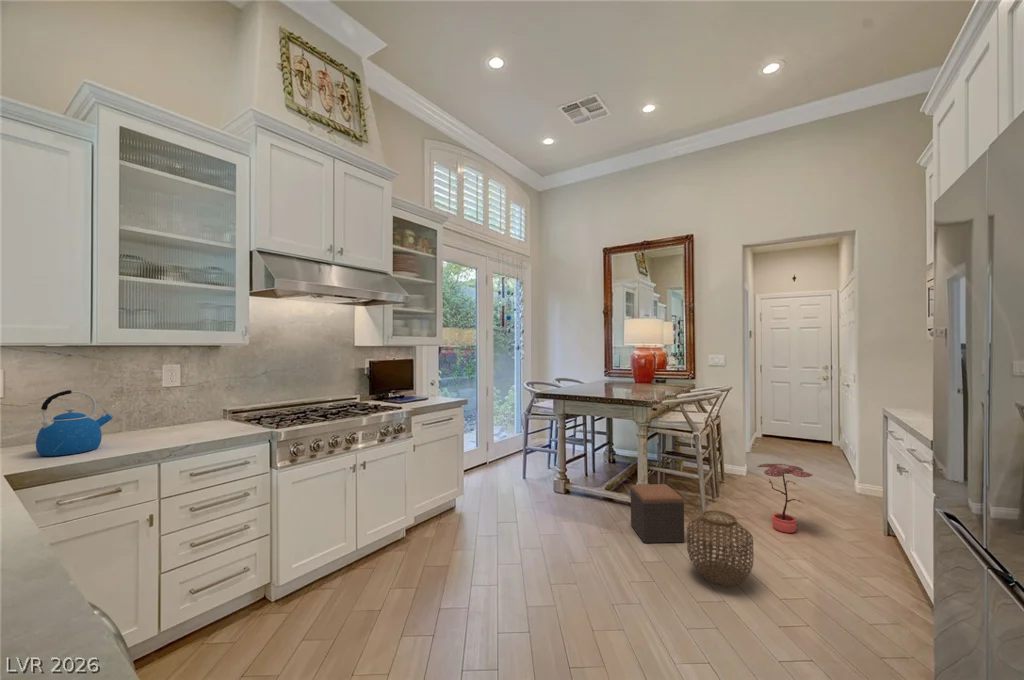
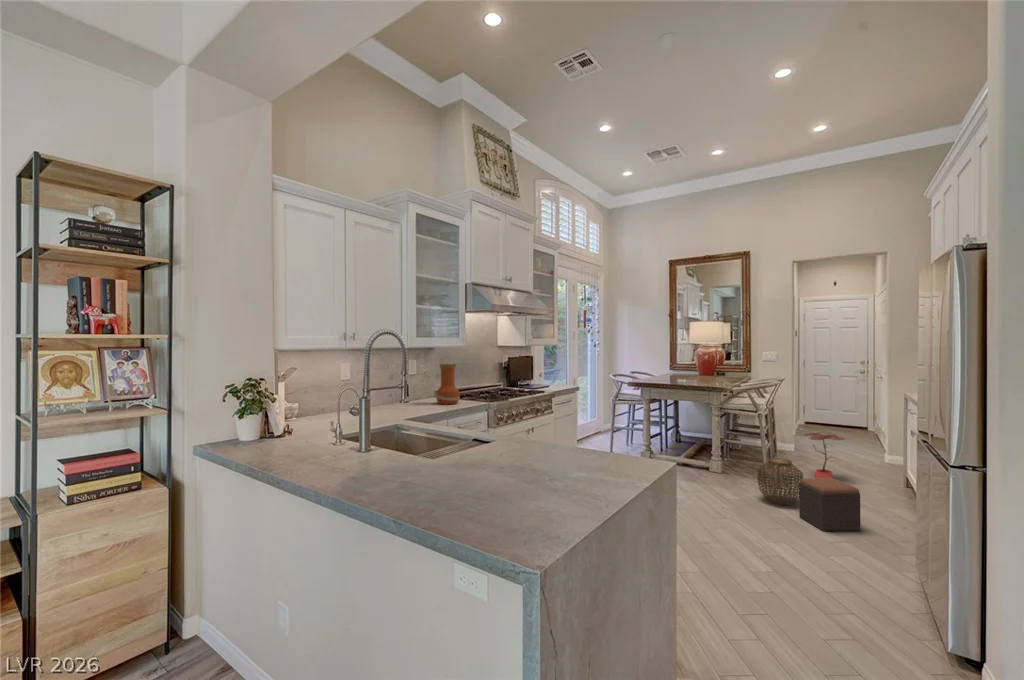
vase: none [154,372,204,440] -> present [436,364,460,404]
kettle: present [36,390,113,456] -> none [396,373,423,410]
footstool: present [631,484,684,543] -> present [799,478,860,531]

